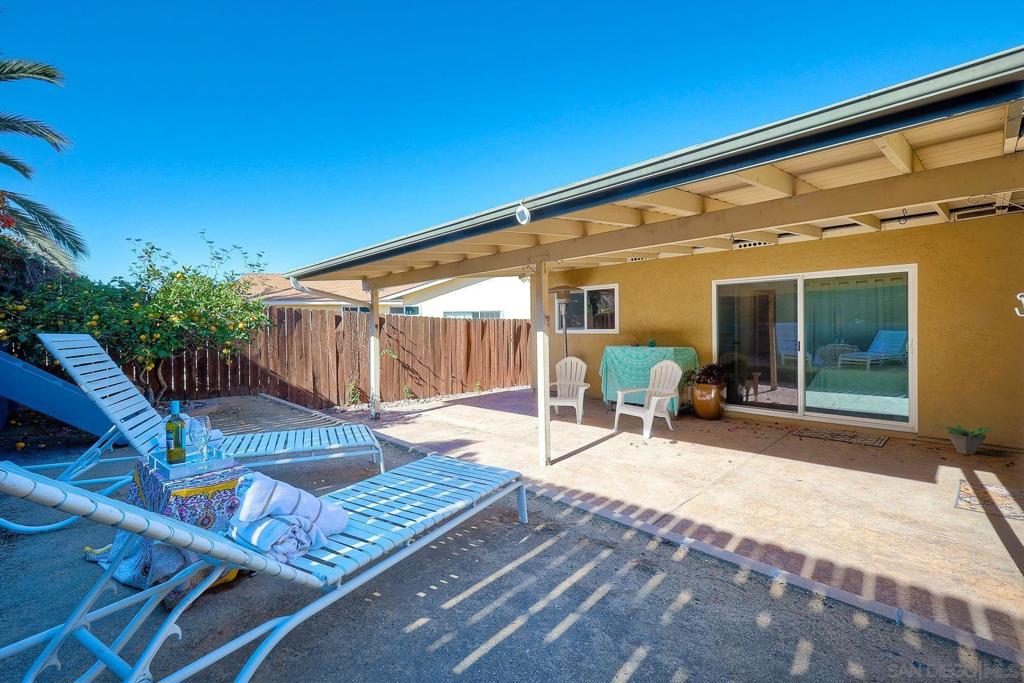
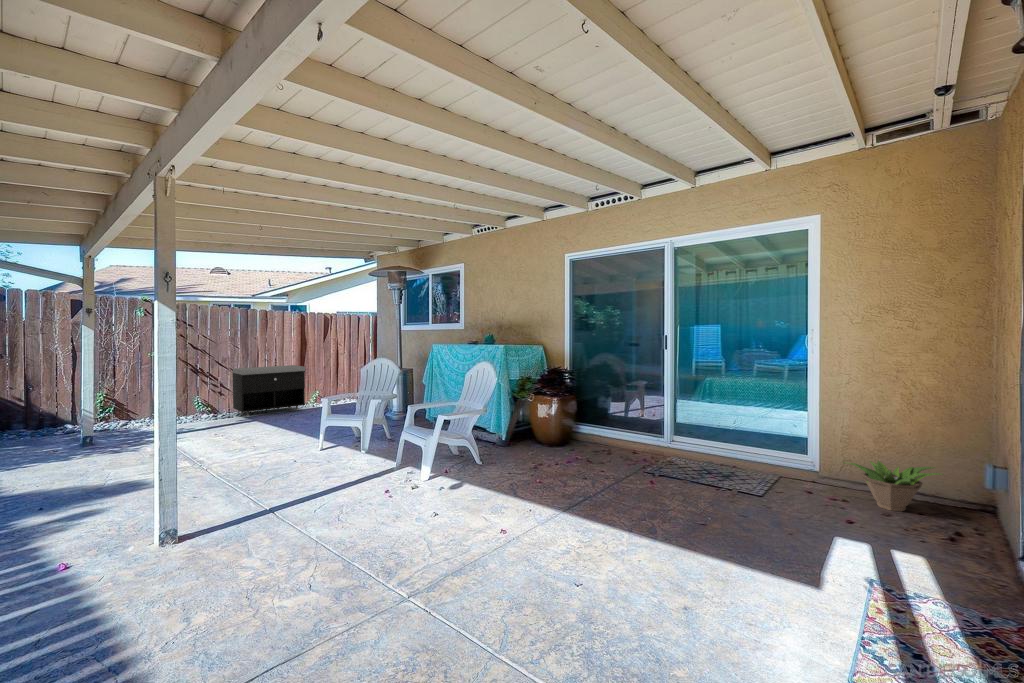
storage bench: none [428,362,480,402] -> present [233,365,305,416]

